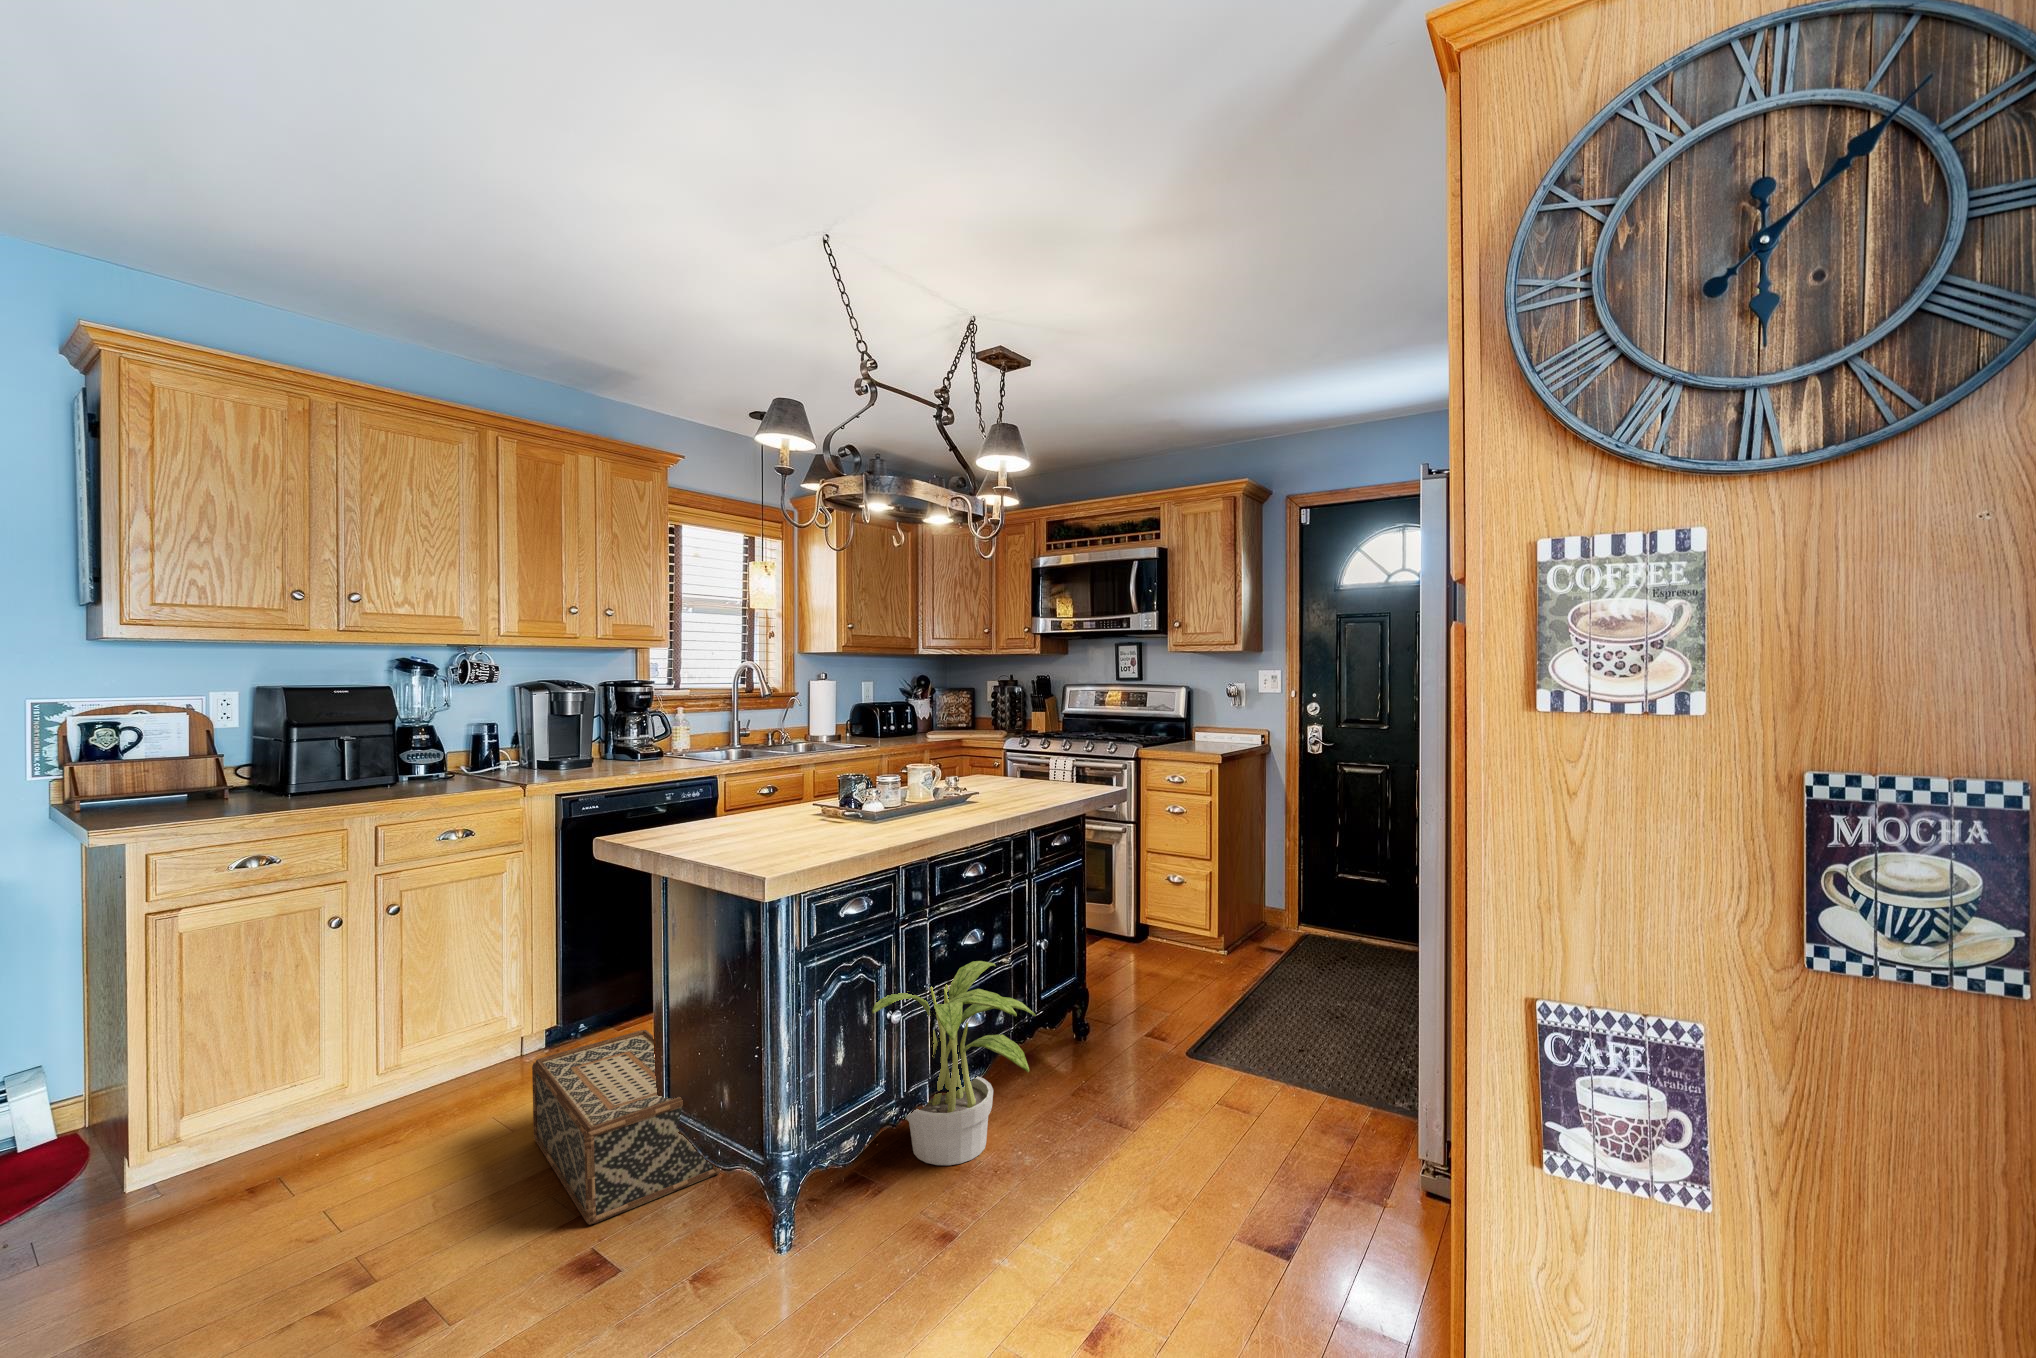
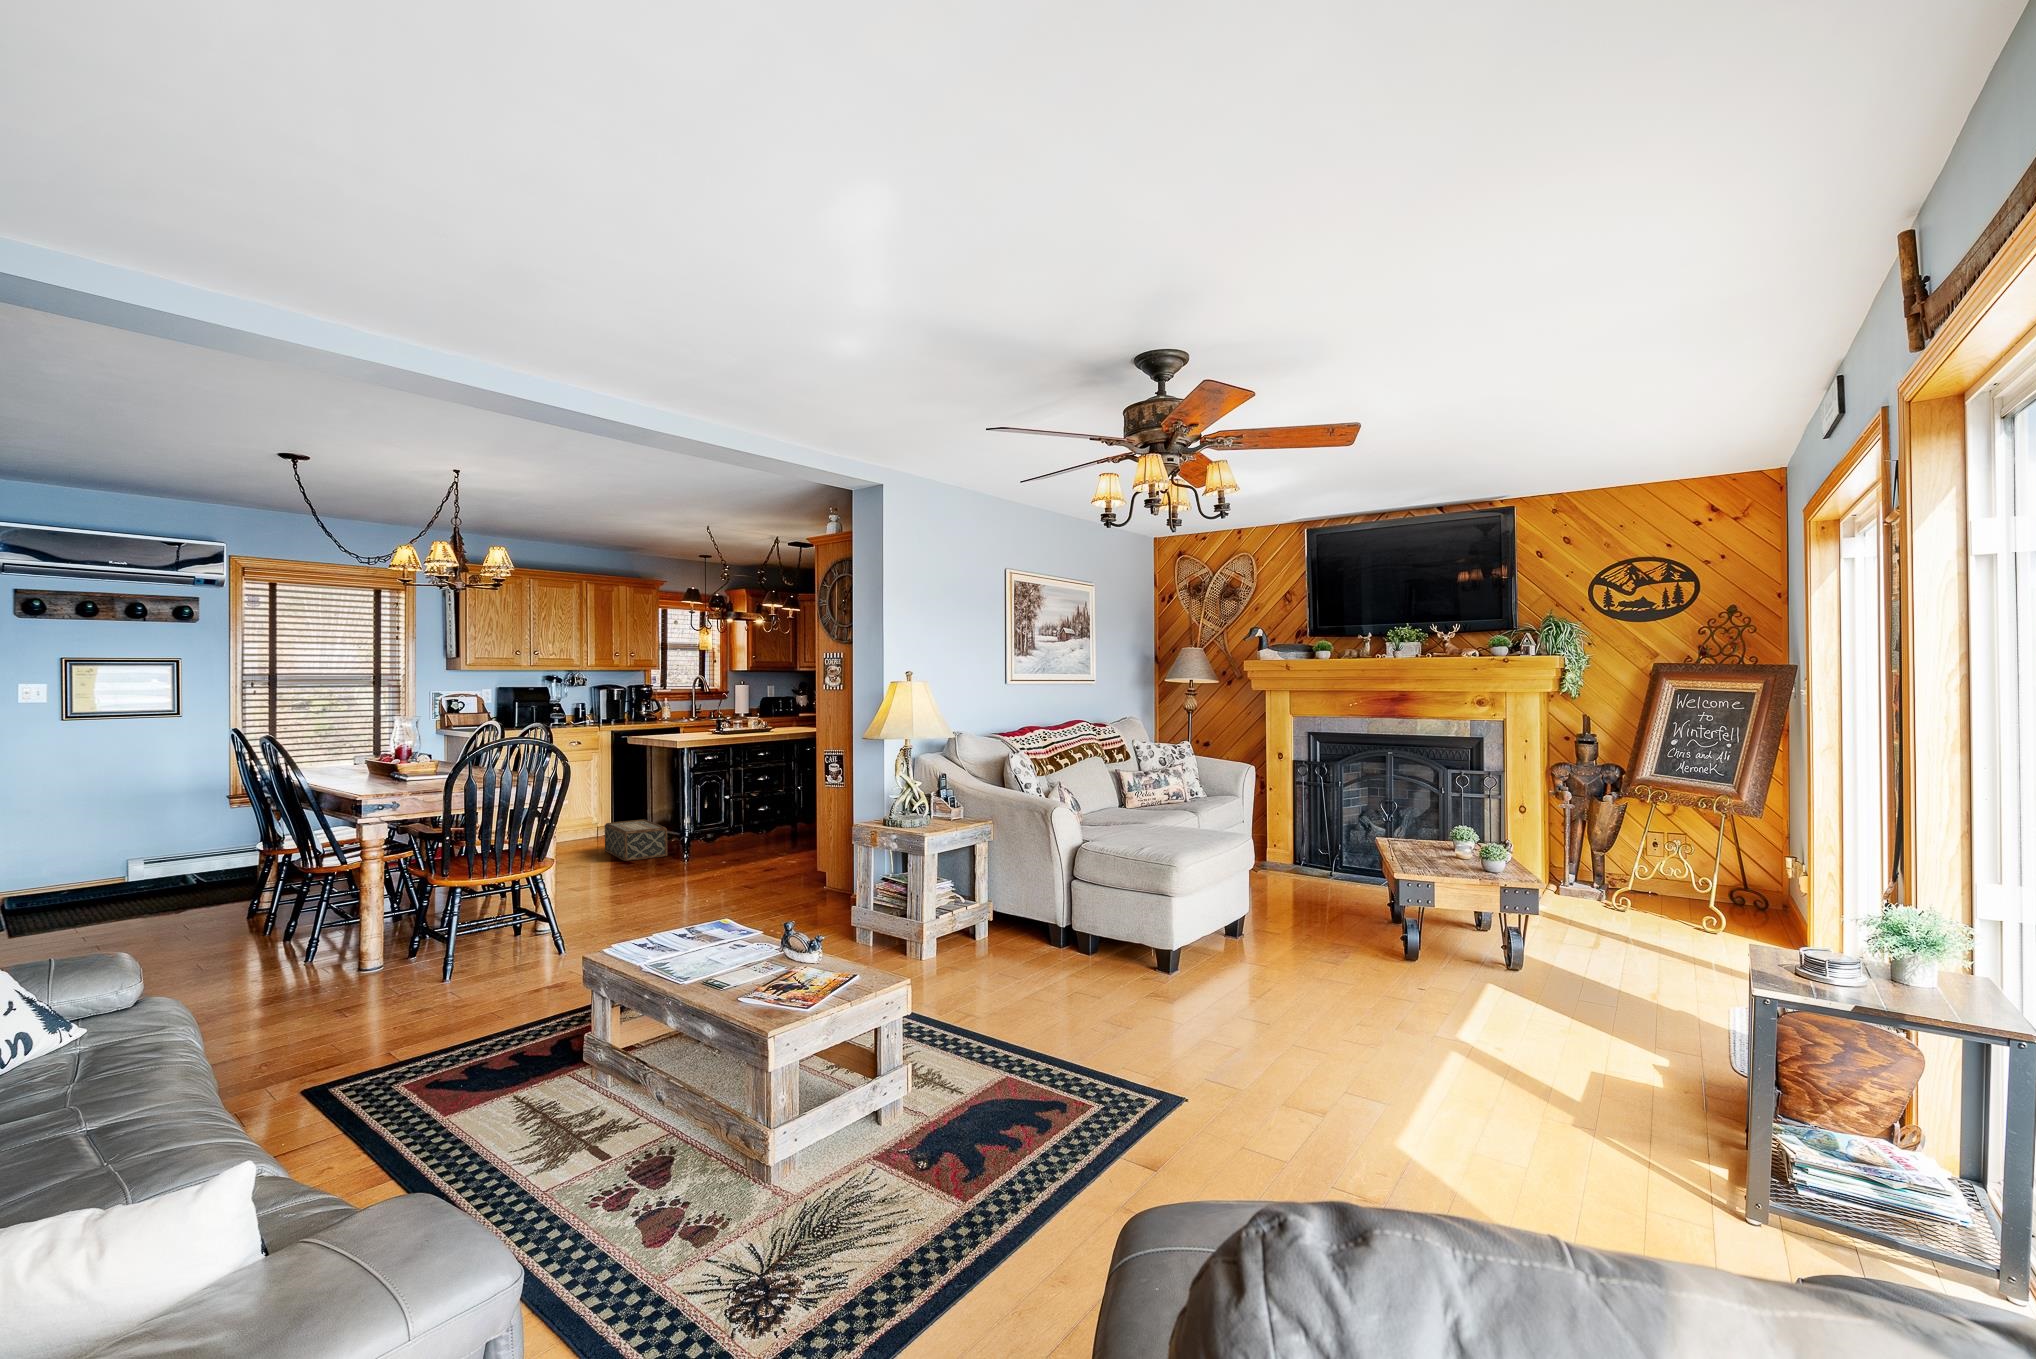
potted plant: present [872,961,1036,1165] -> none [716,795,778,856]

